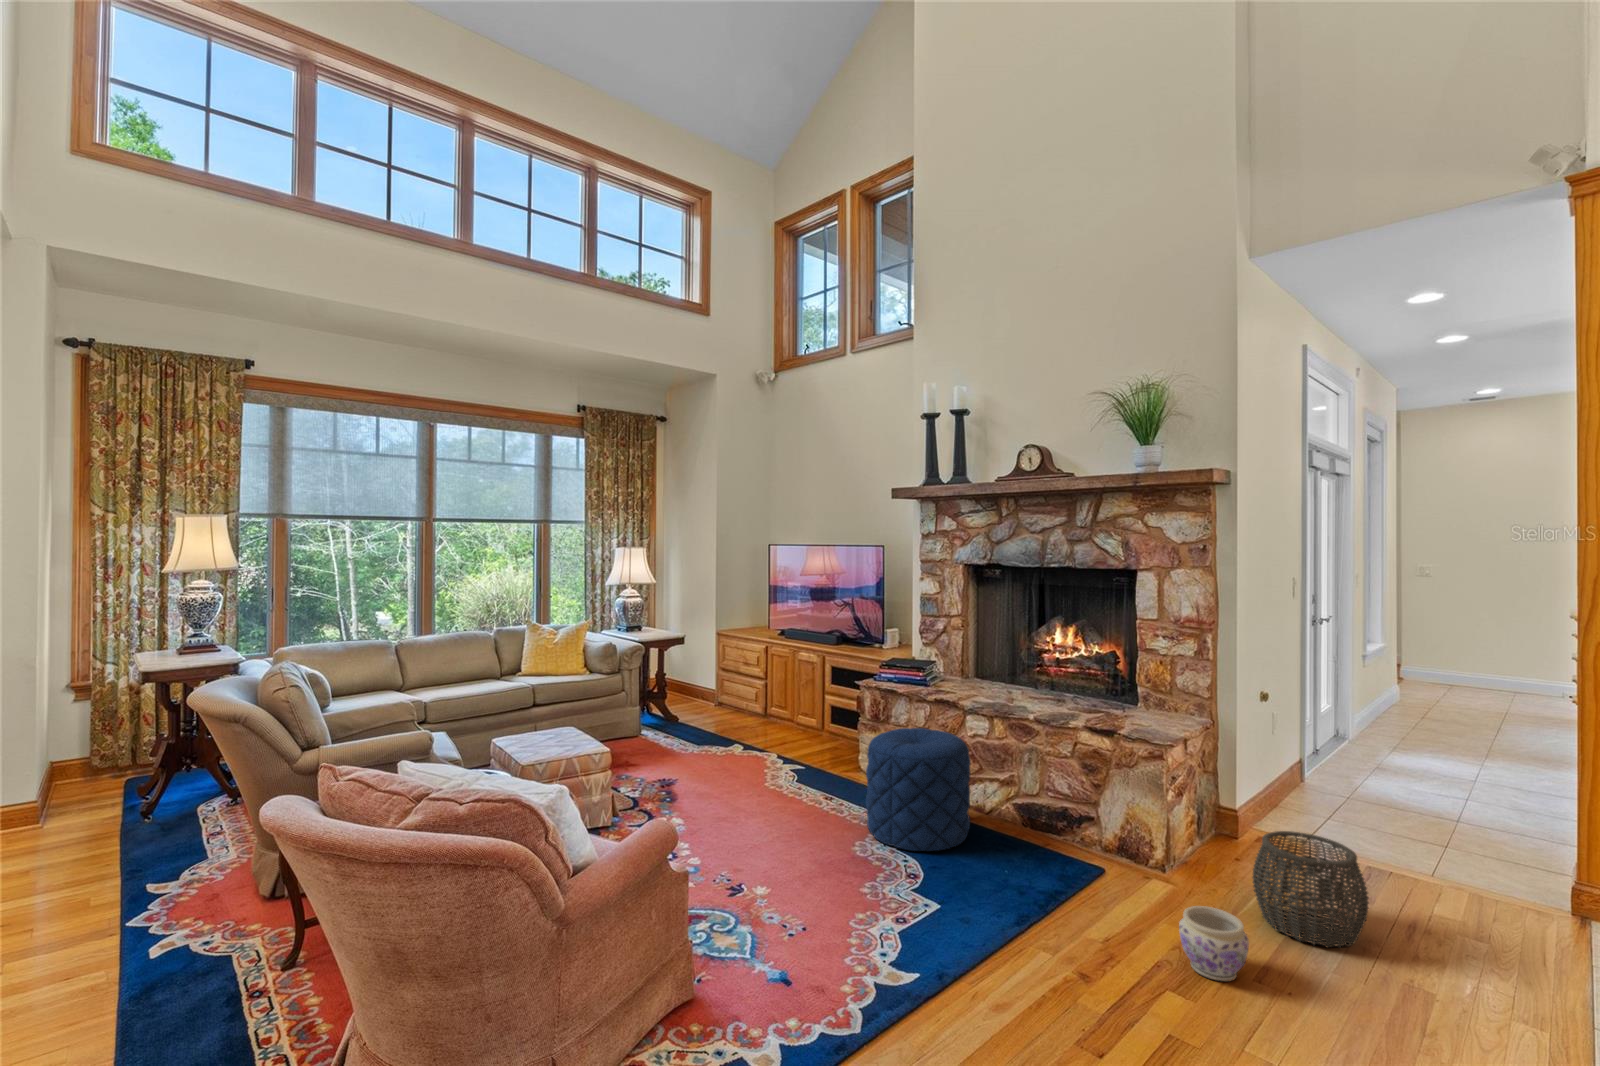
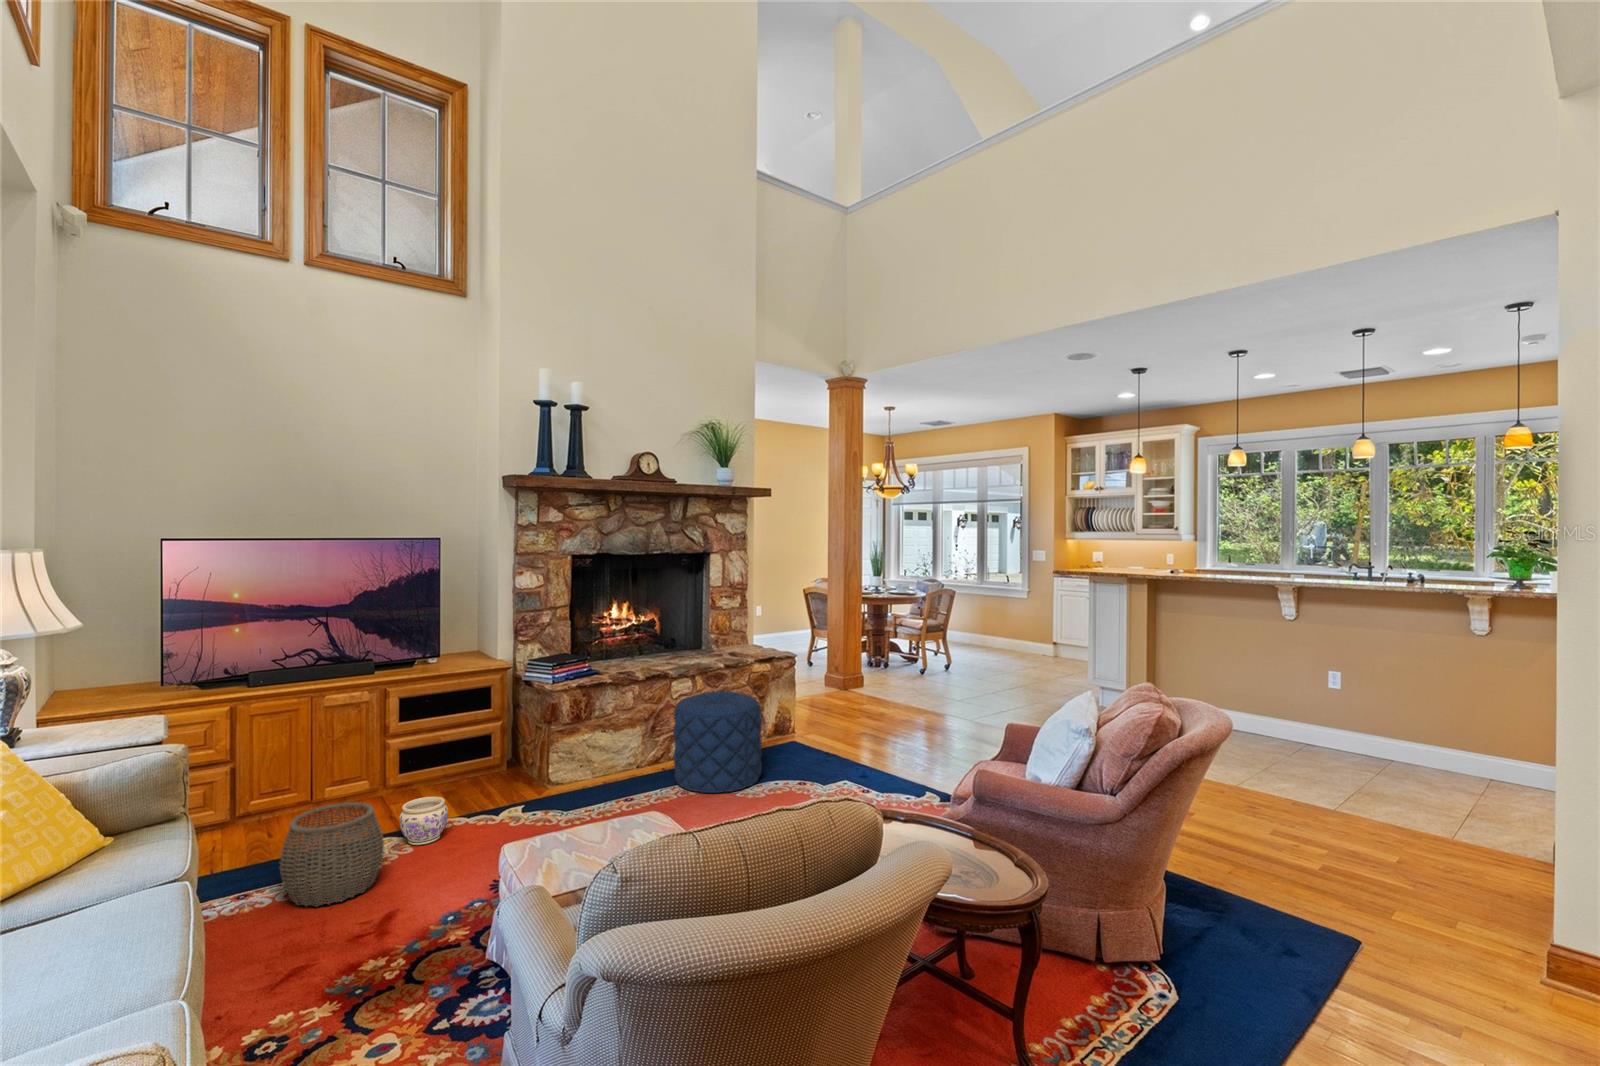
woven basket: present [1253,831,1369,948] -> present [280,802,384,906]
planter: present [1179,906,1249,982] -> present [399,797,448,846]

